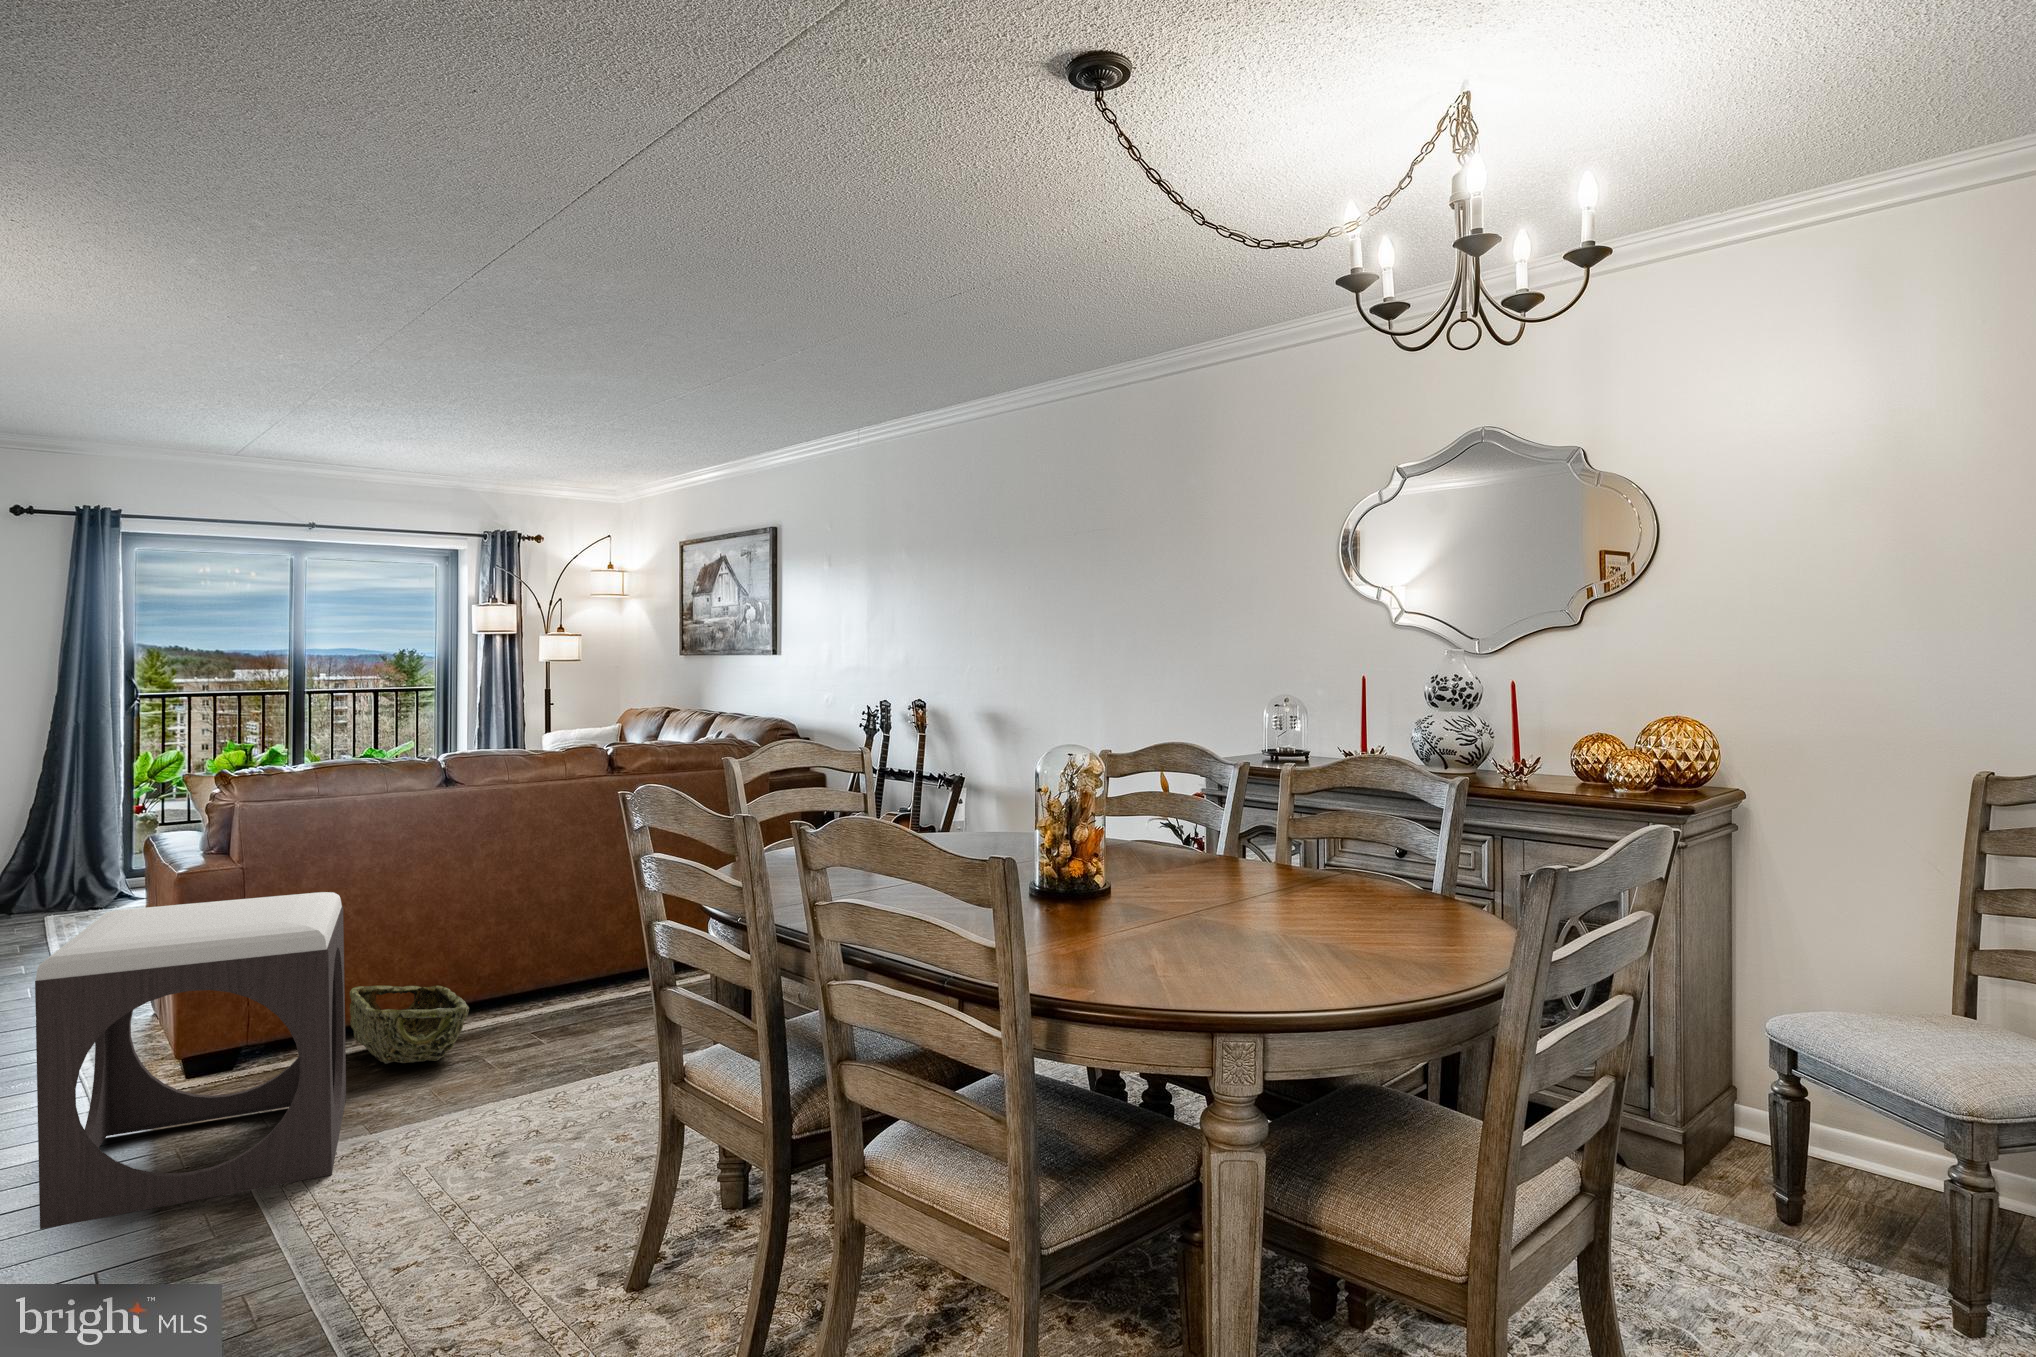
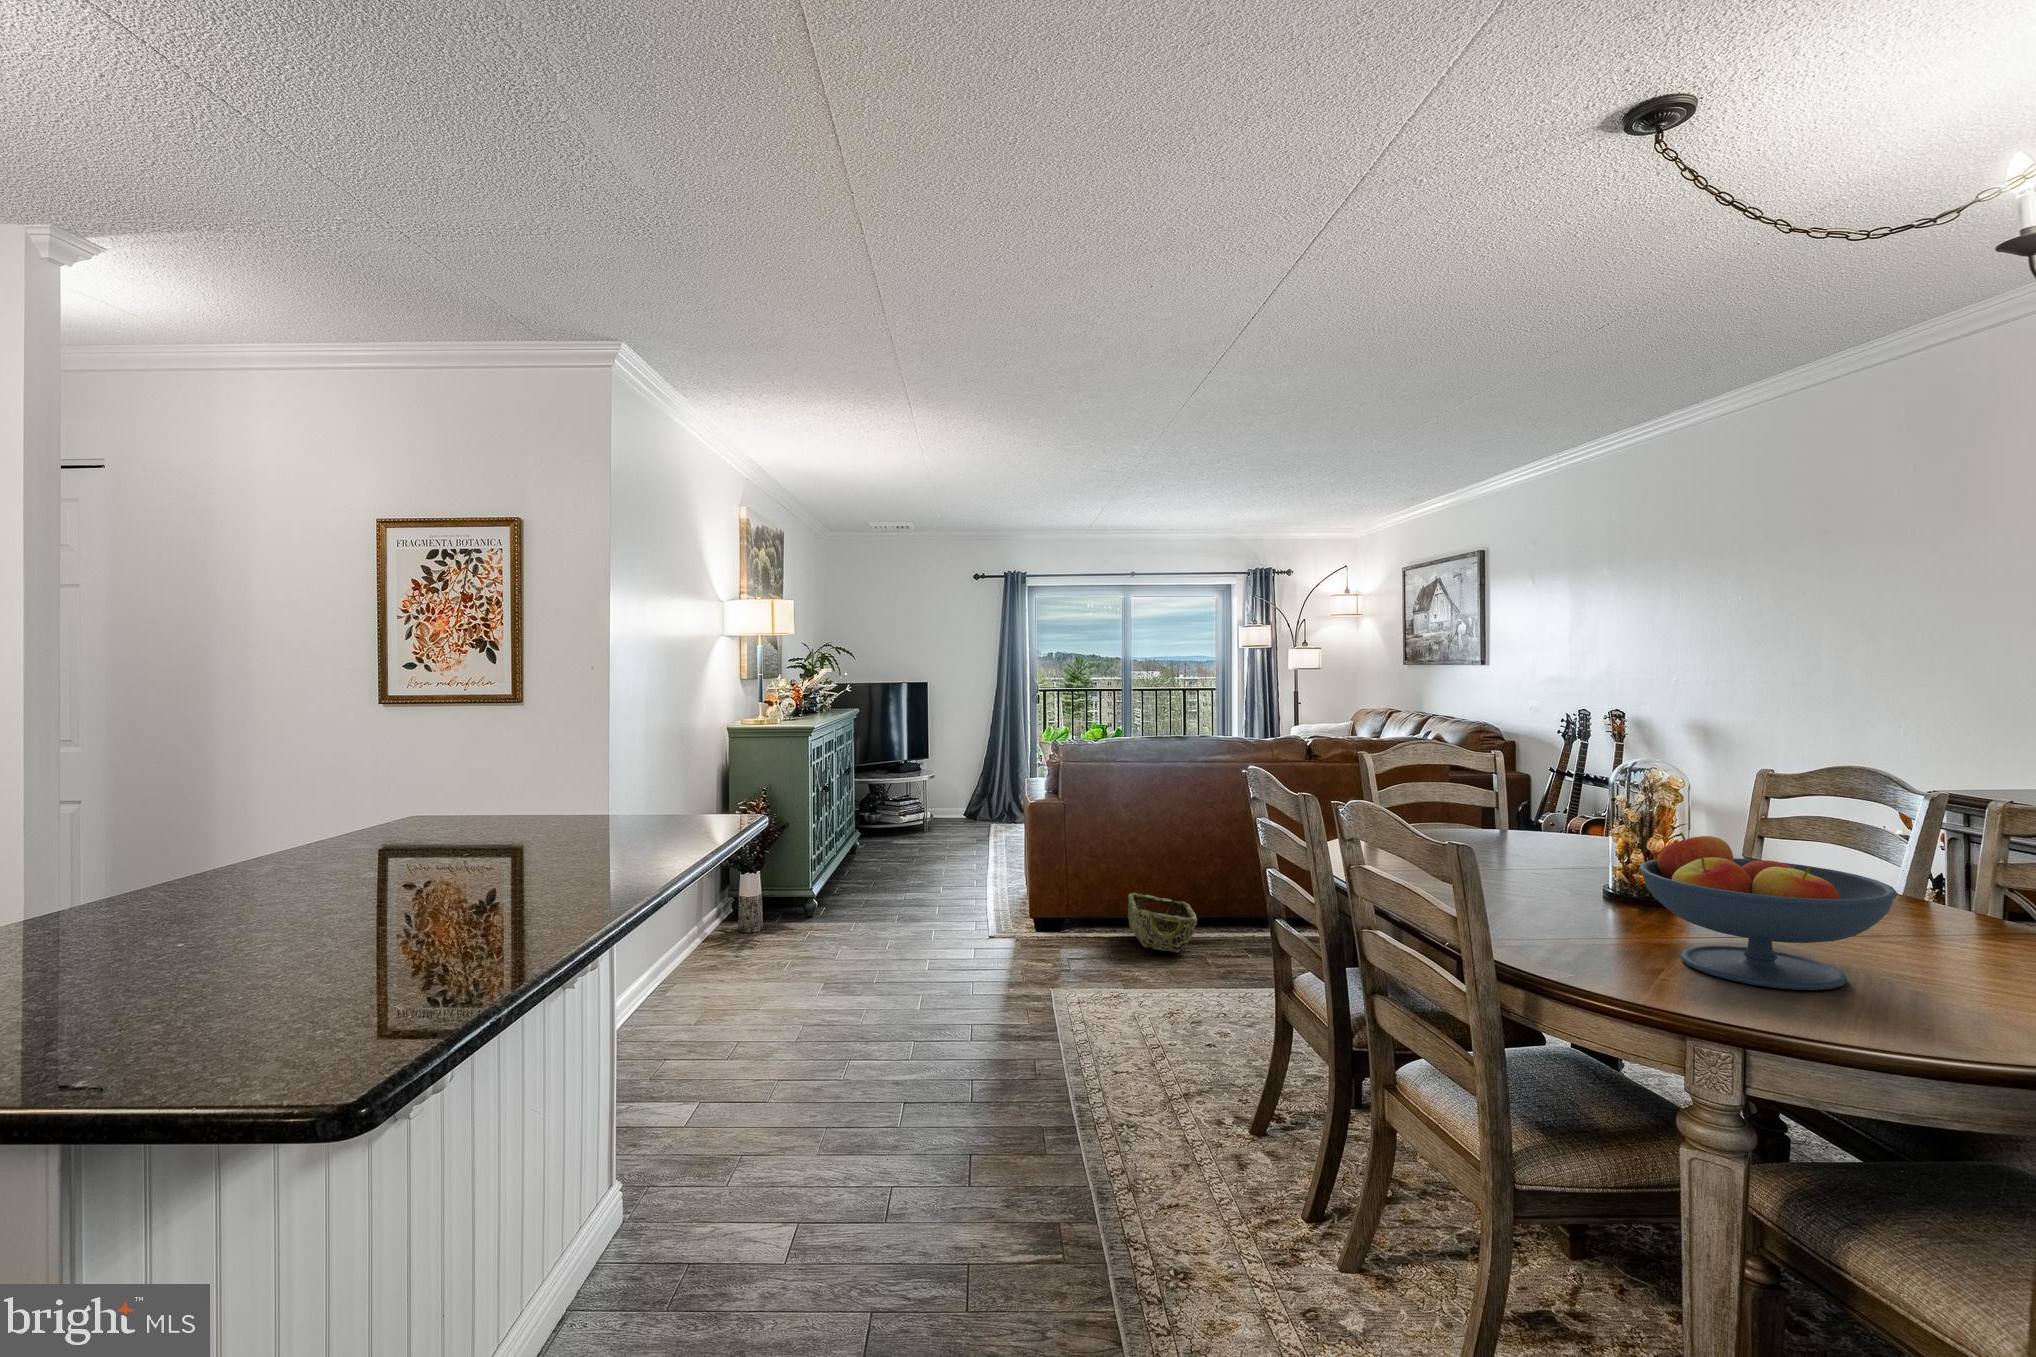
fruit bowl: none [1129,823,1336,970] -> present [1639,832,1898,990]
footstool: present [35,892,346,1229] -> none [956,822,1118,1008]

